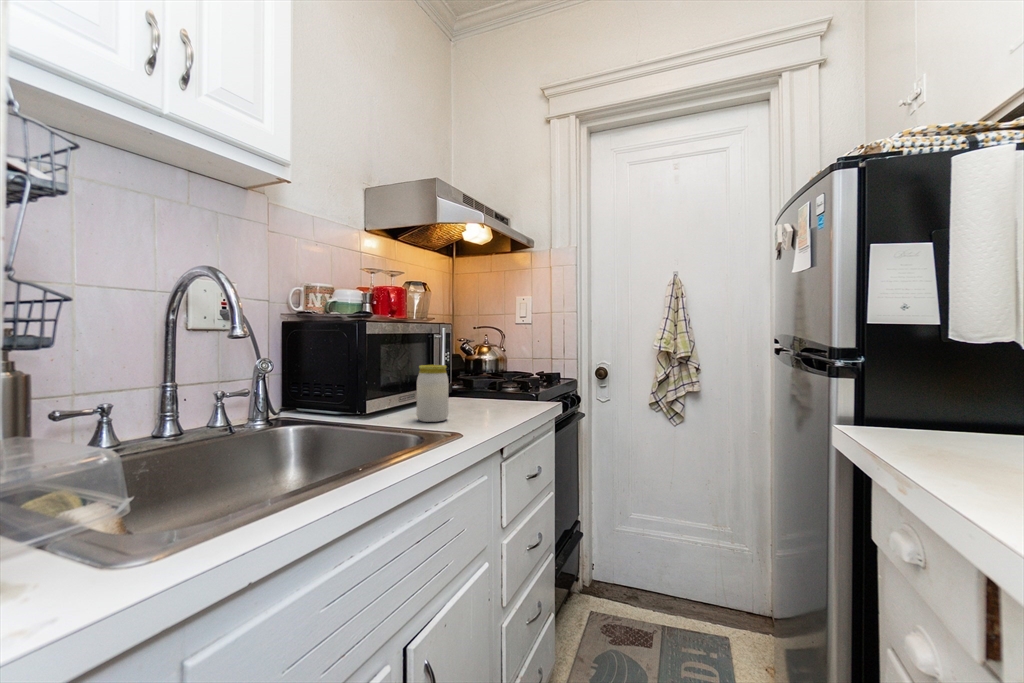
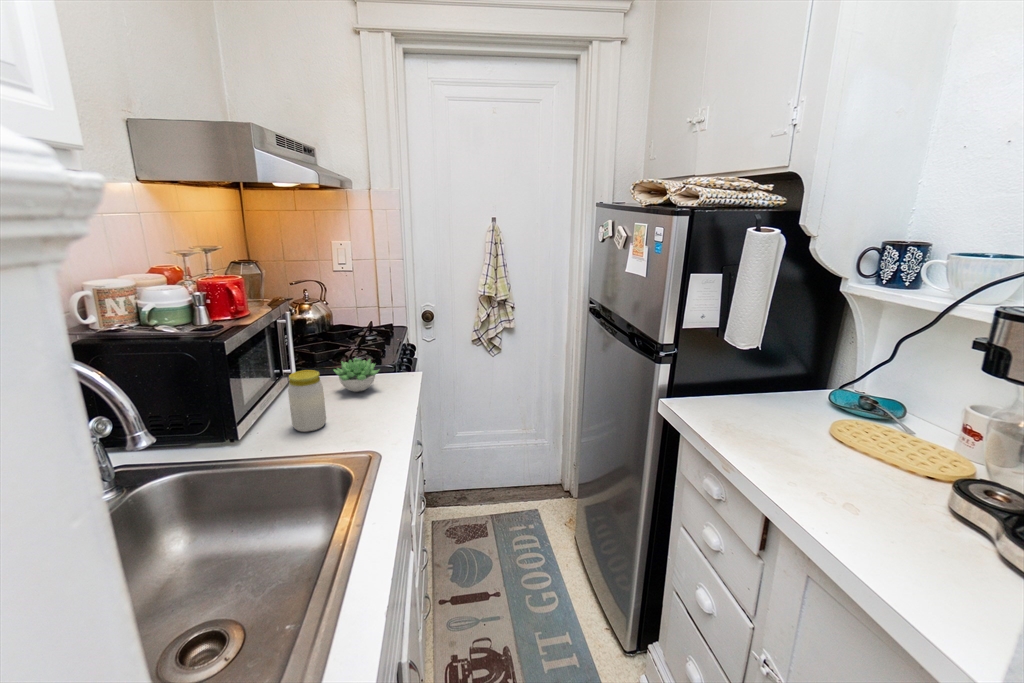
succulent plant: none [476,376,518,408] -> present [334,358,379,392]

